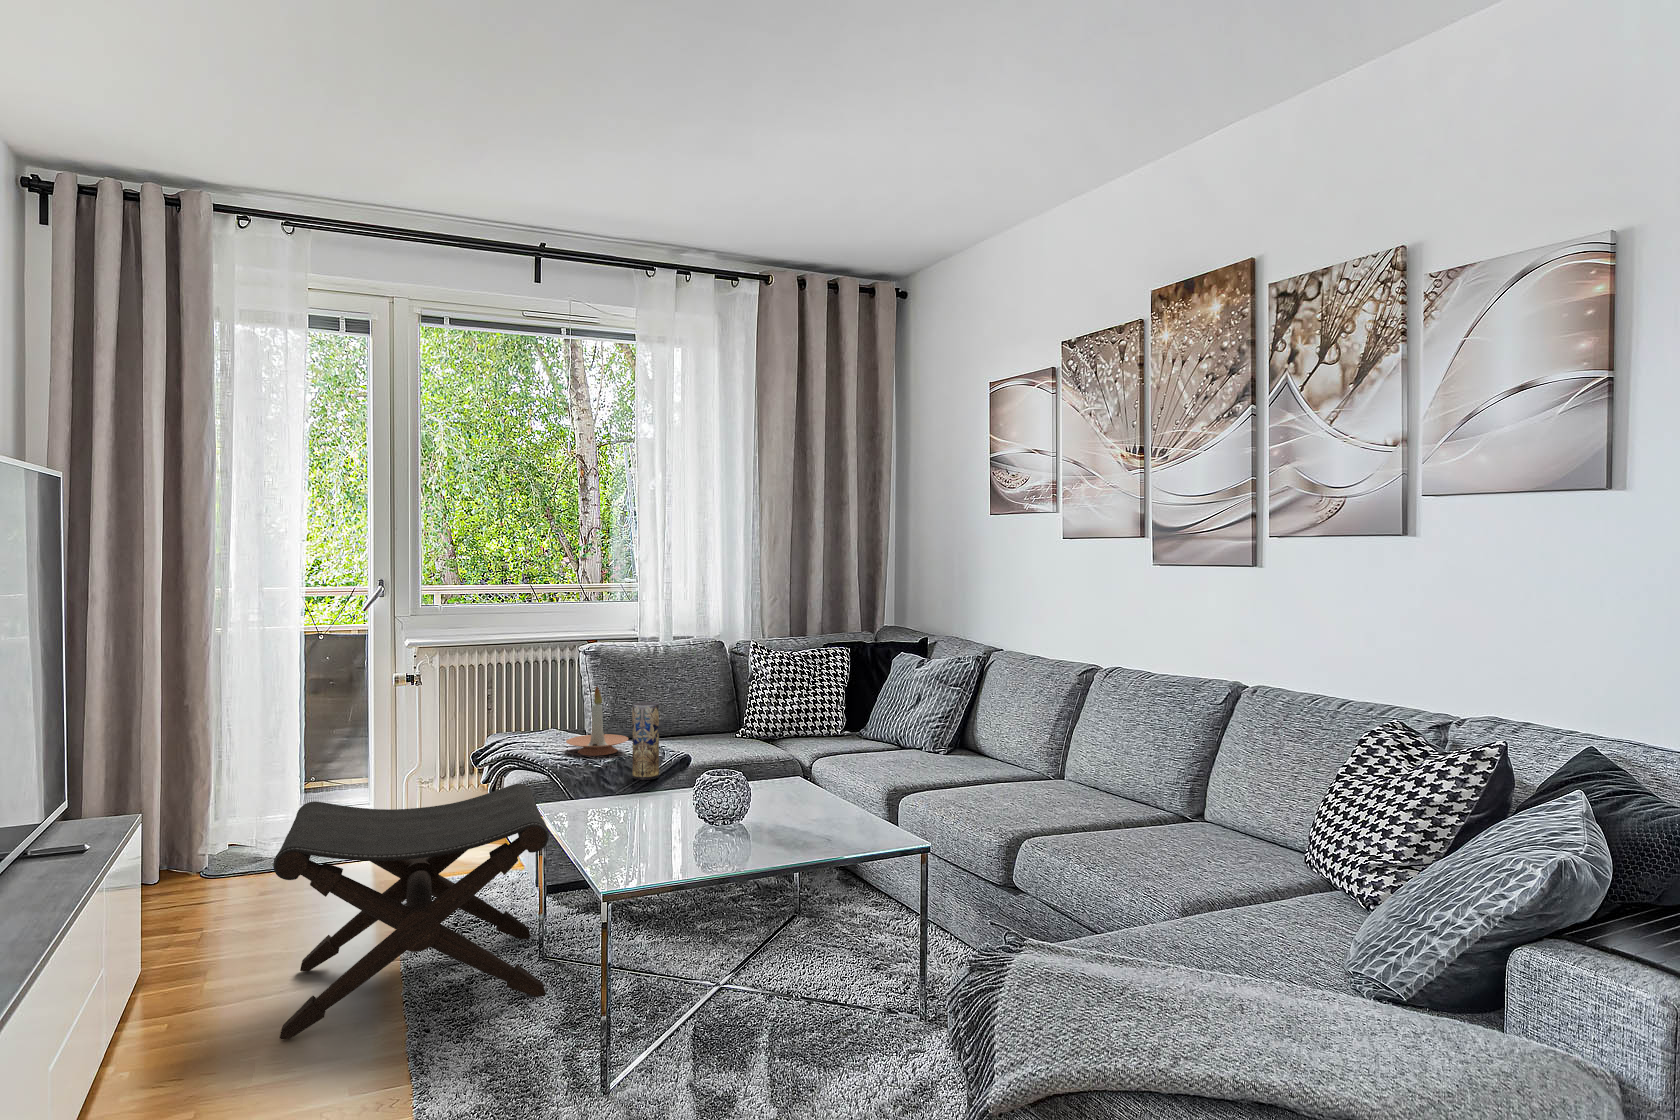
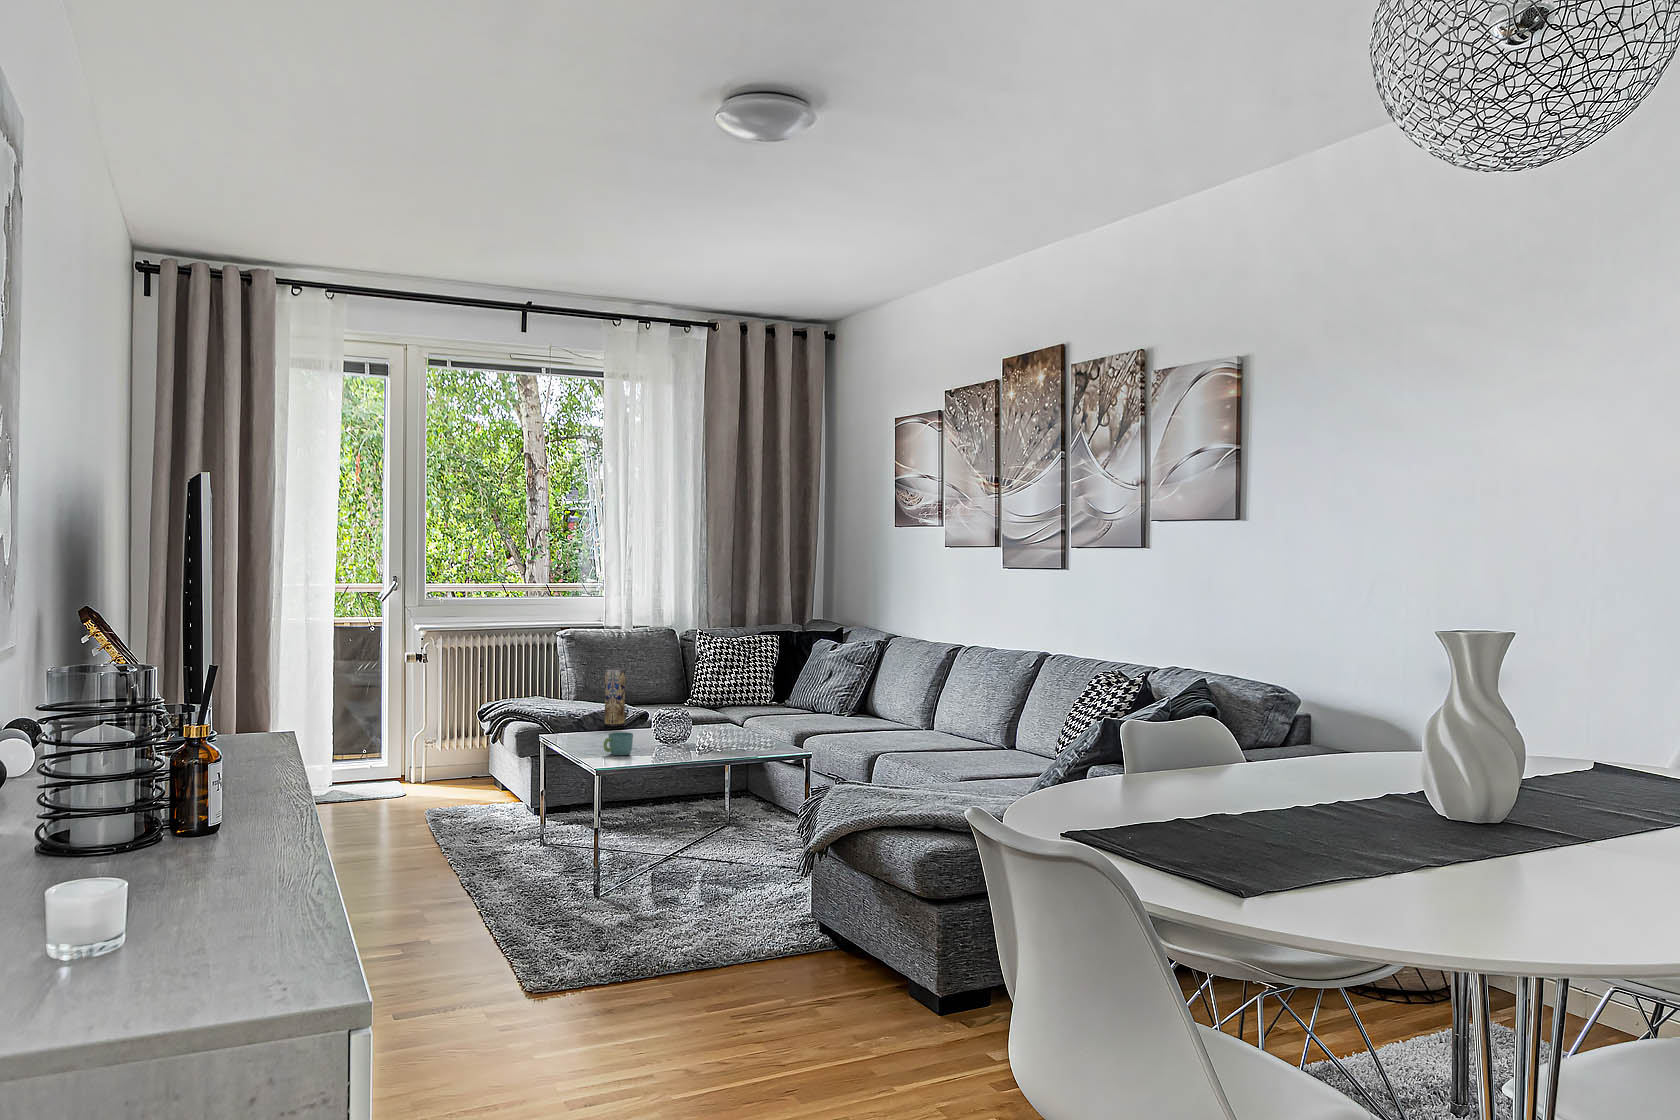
candle holder: present [566,686,628,756] -> none [550,660,599,714]
footstool: present [273,783,549,1039] -> none [367,724,551,878]
mug: none [622,812,666,850] -> present [604,732,633,755]

